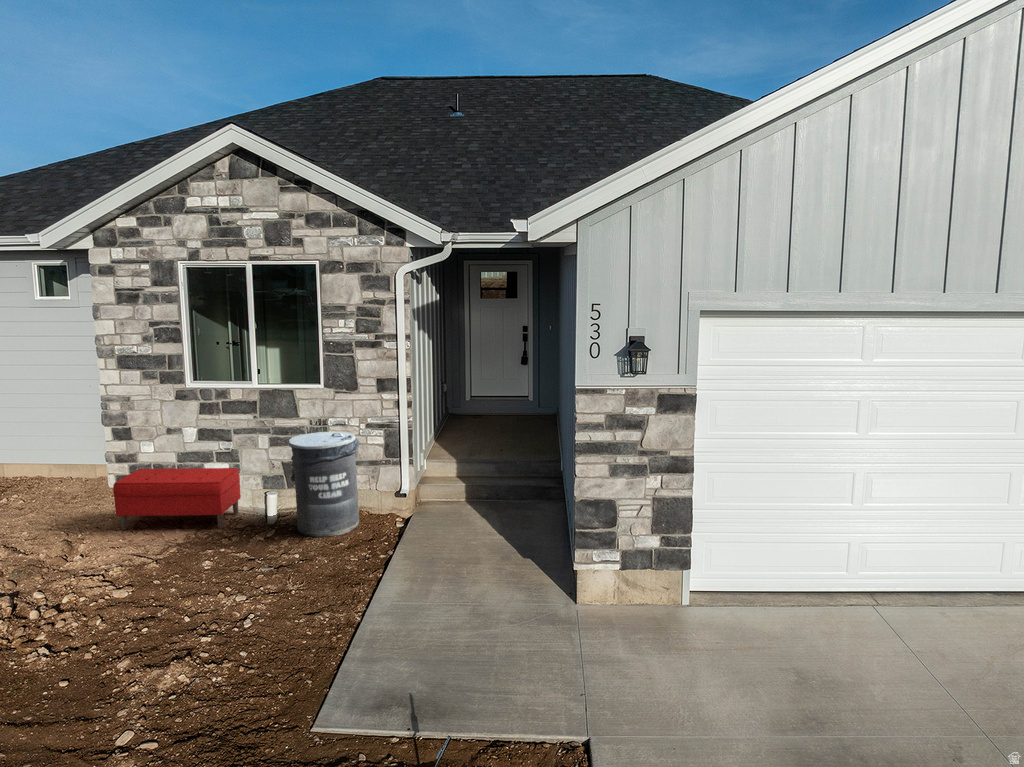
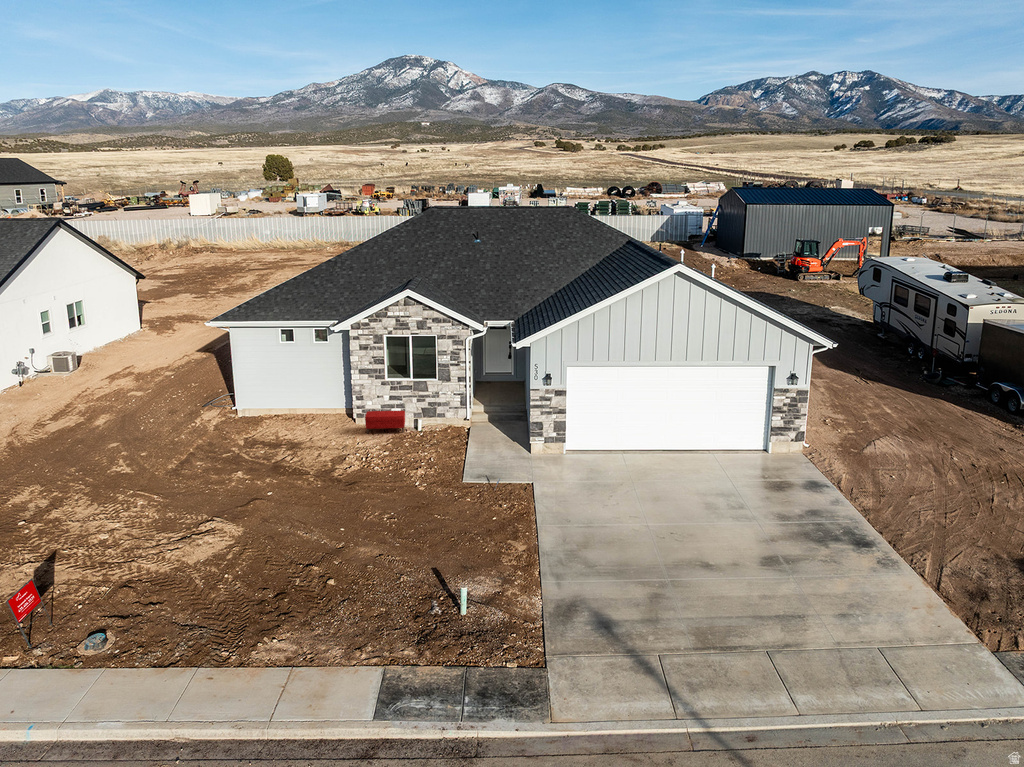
trash can: present [289,432,360,537] -> none [429,397,453,435]

